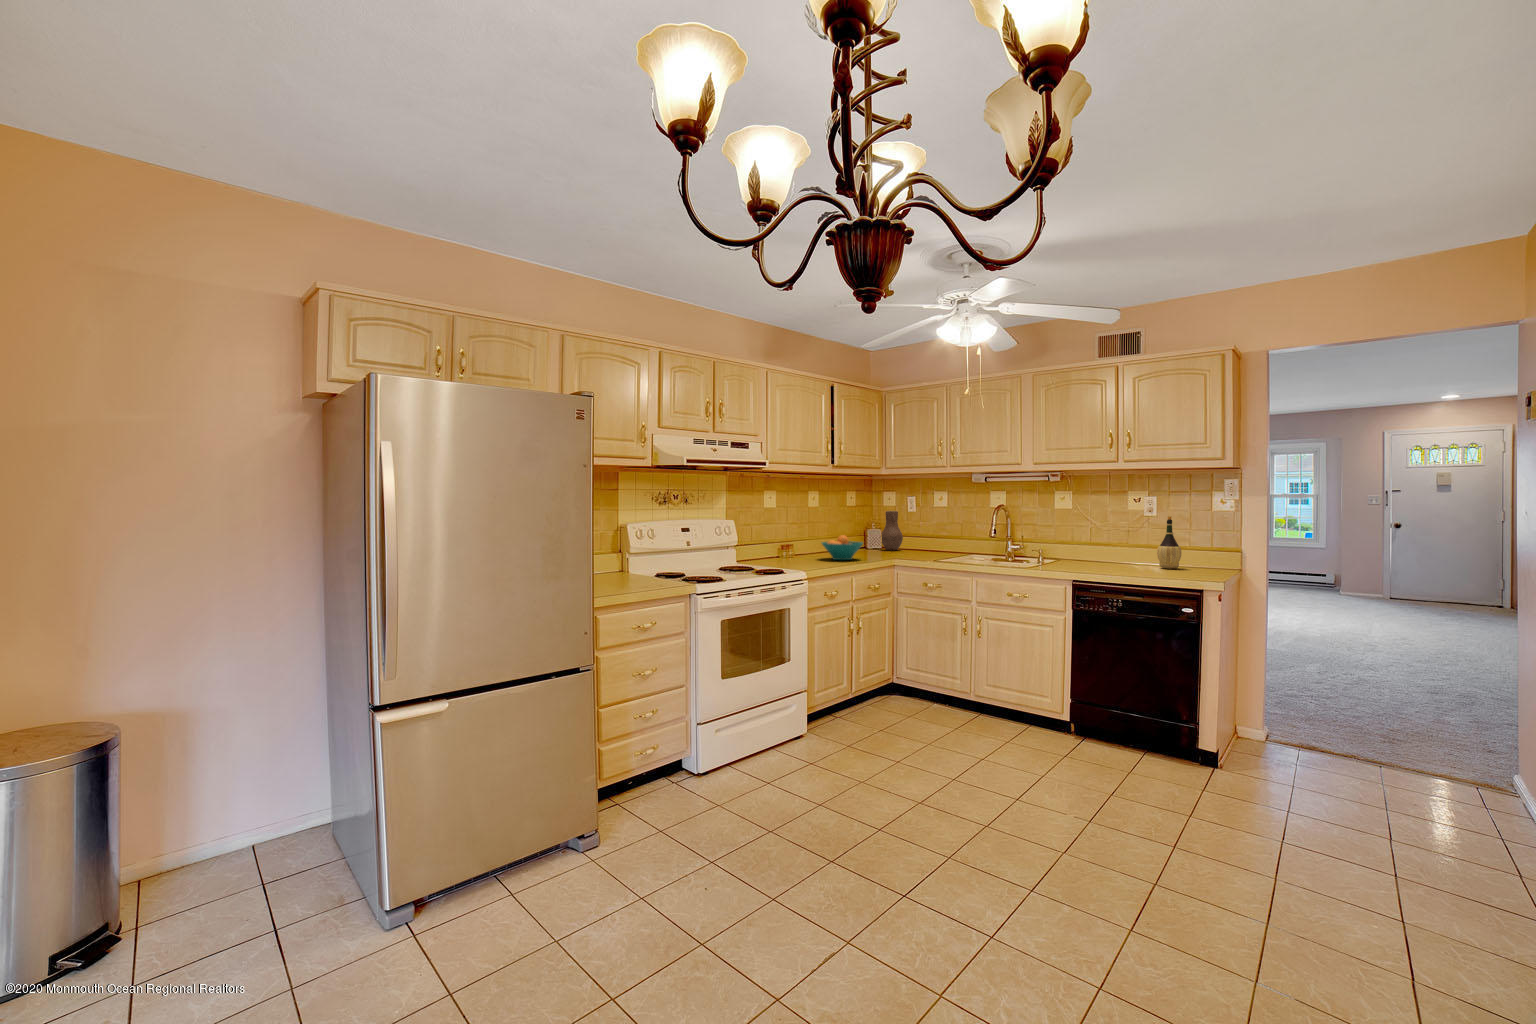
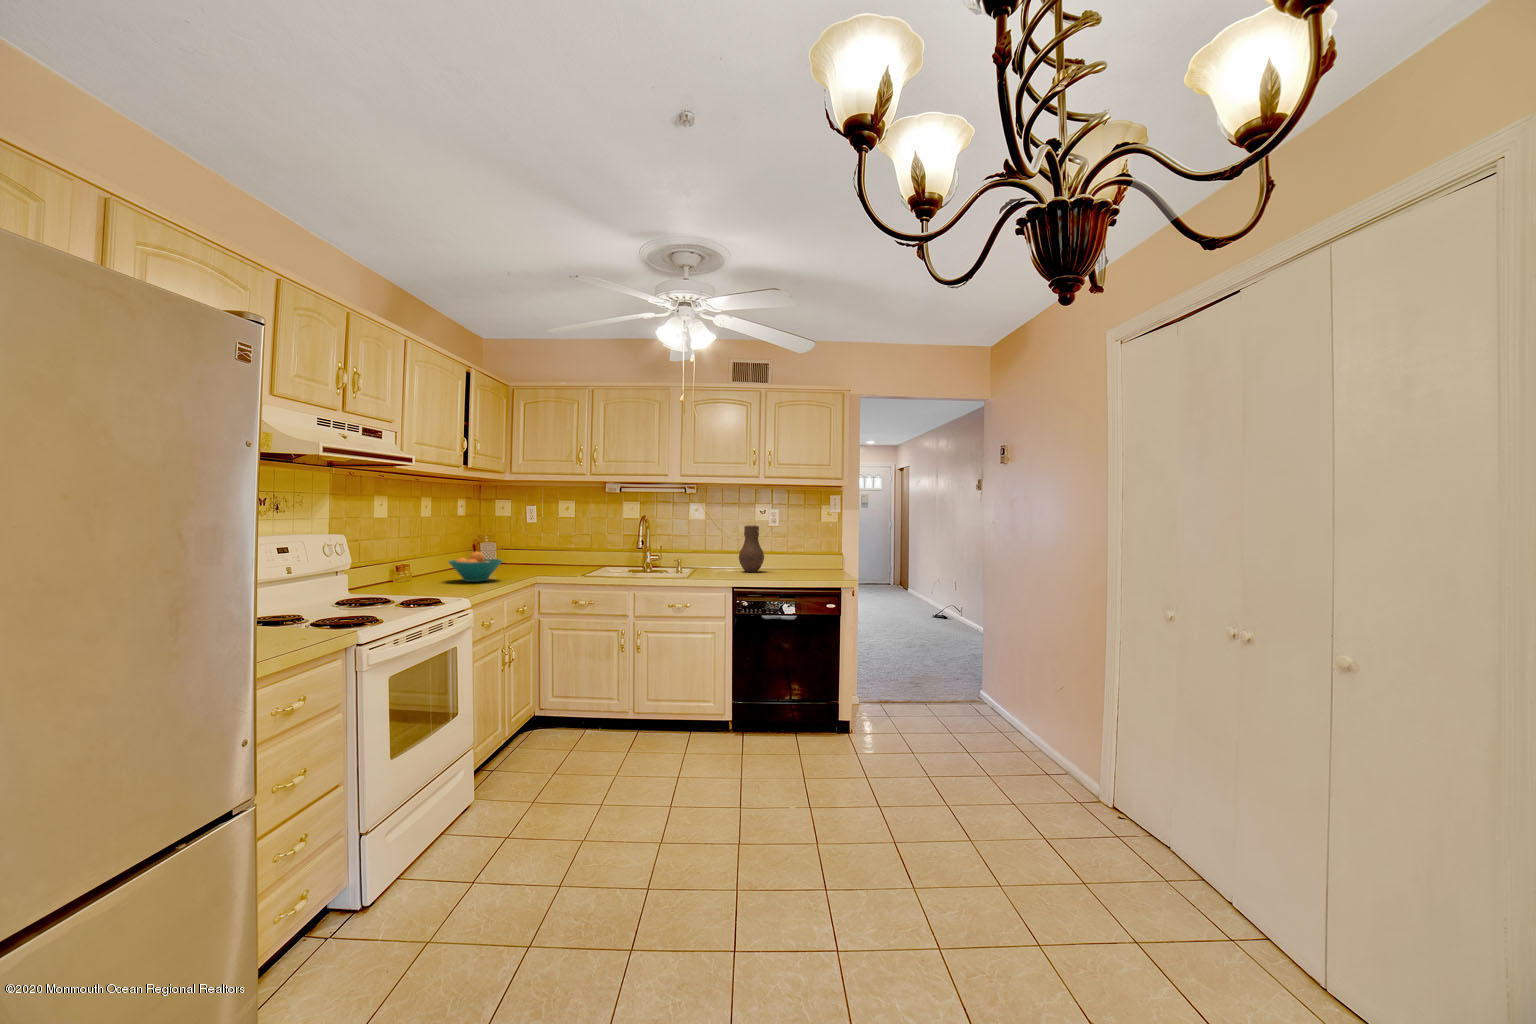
vase: present [882,511,903,551] -> present [739,525,764,572]
wine bottle: present [1157,516,1181,569] -> none [781,526,800,572]

